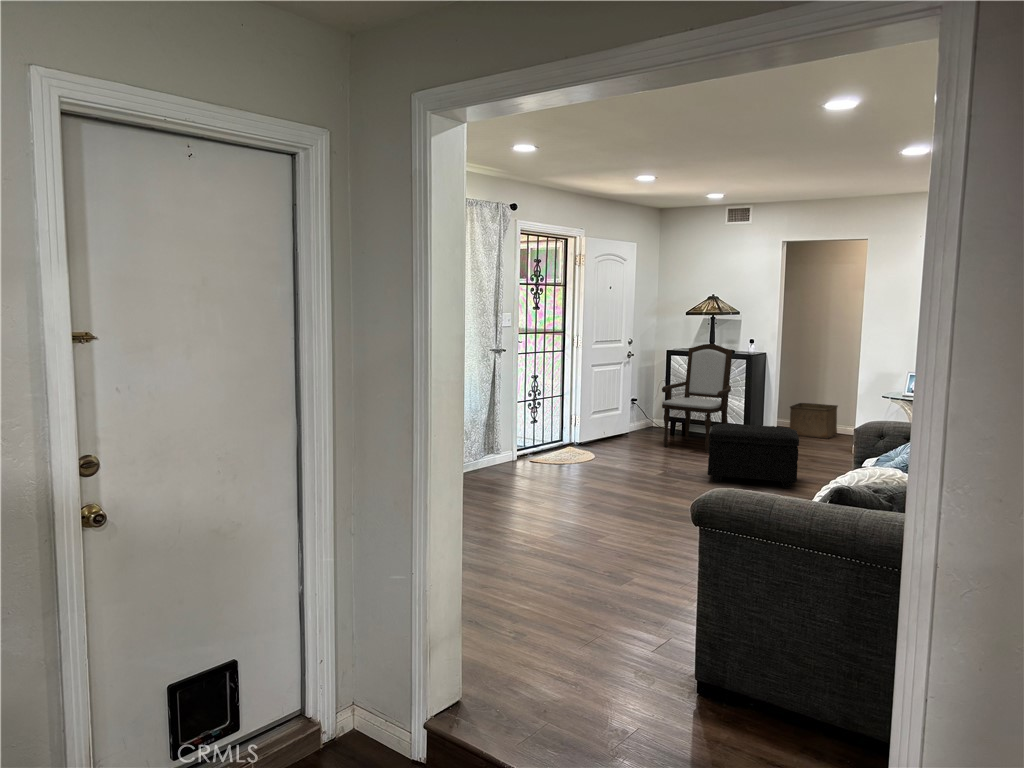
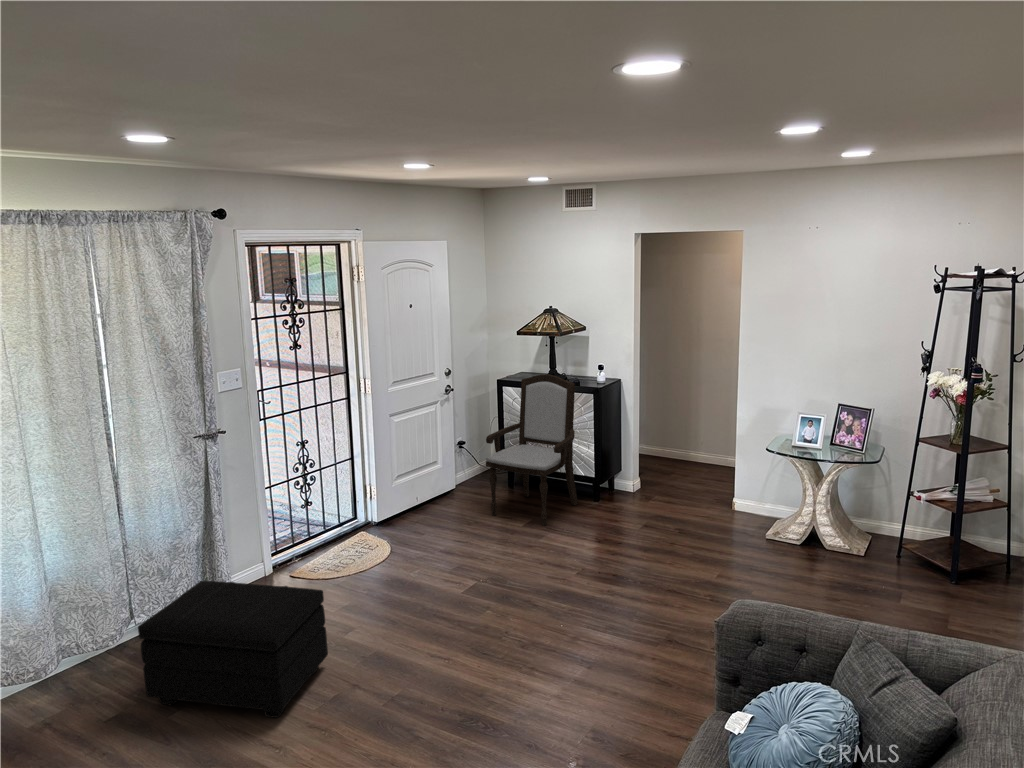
storage bin: present [790,403,838,439] -> none [656,427,715,477]
footstool: present [708,424,799,488] -> present [138,581,328,718]

